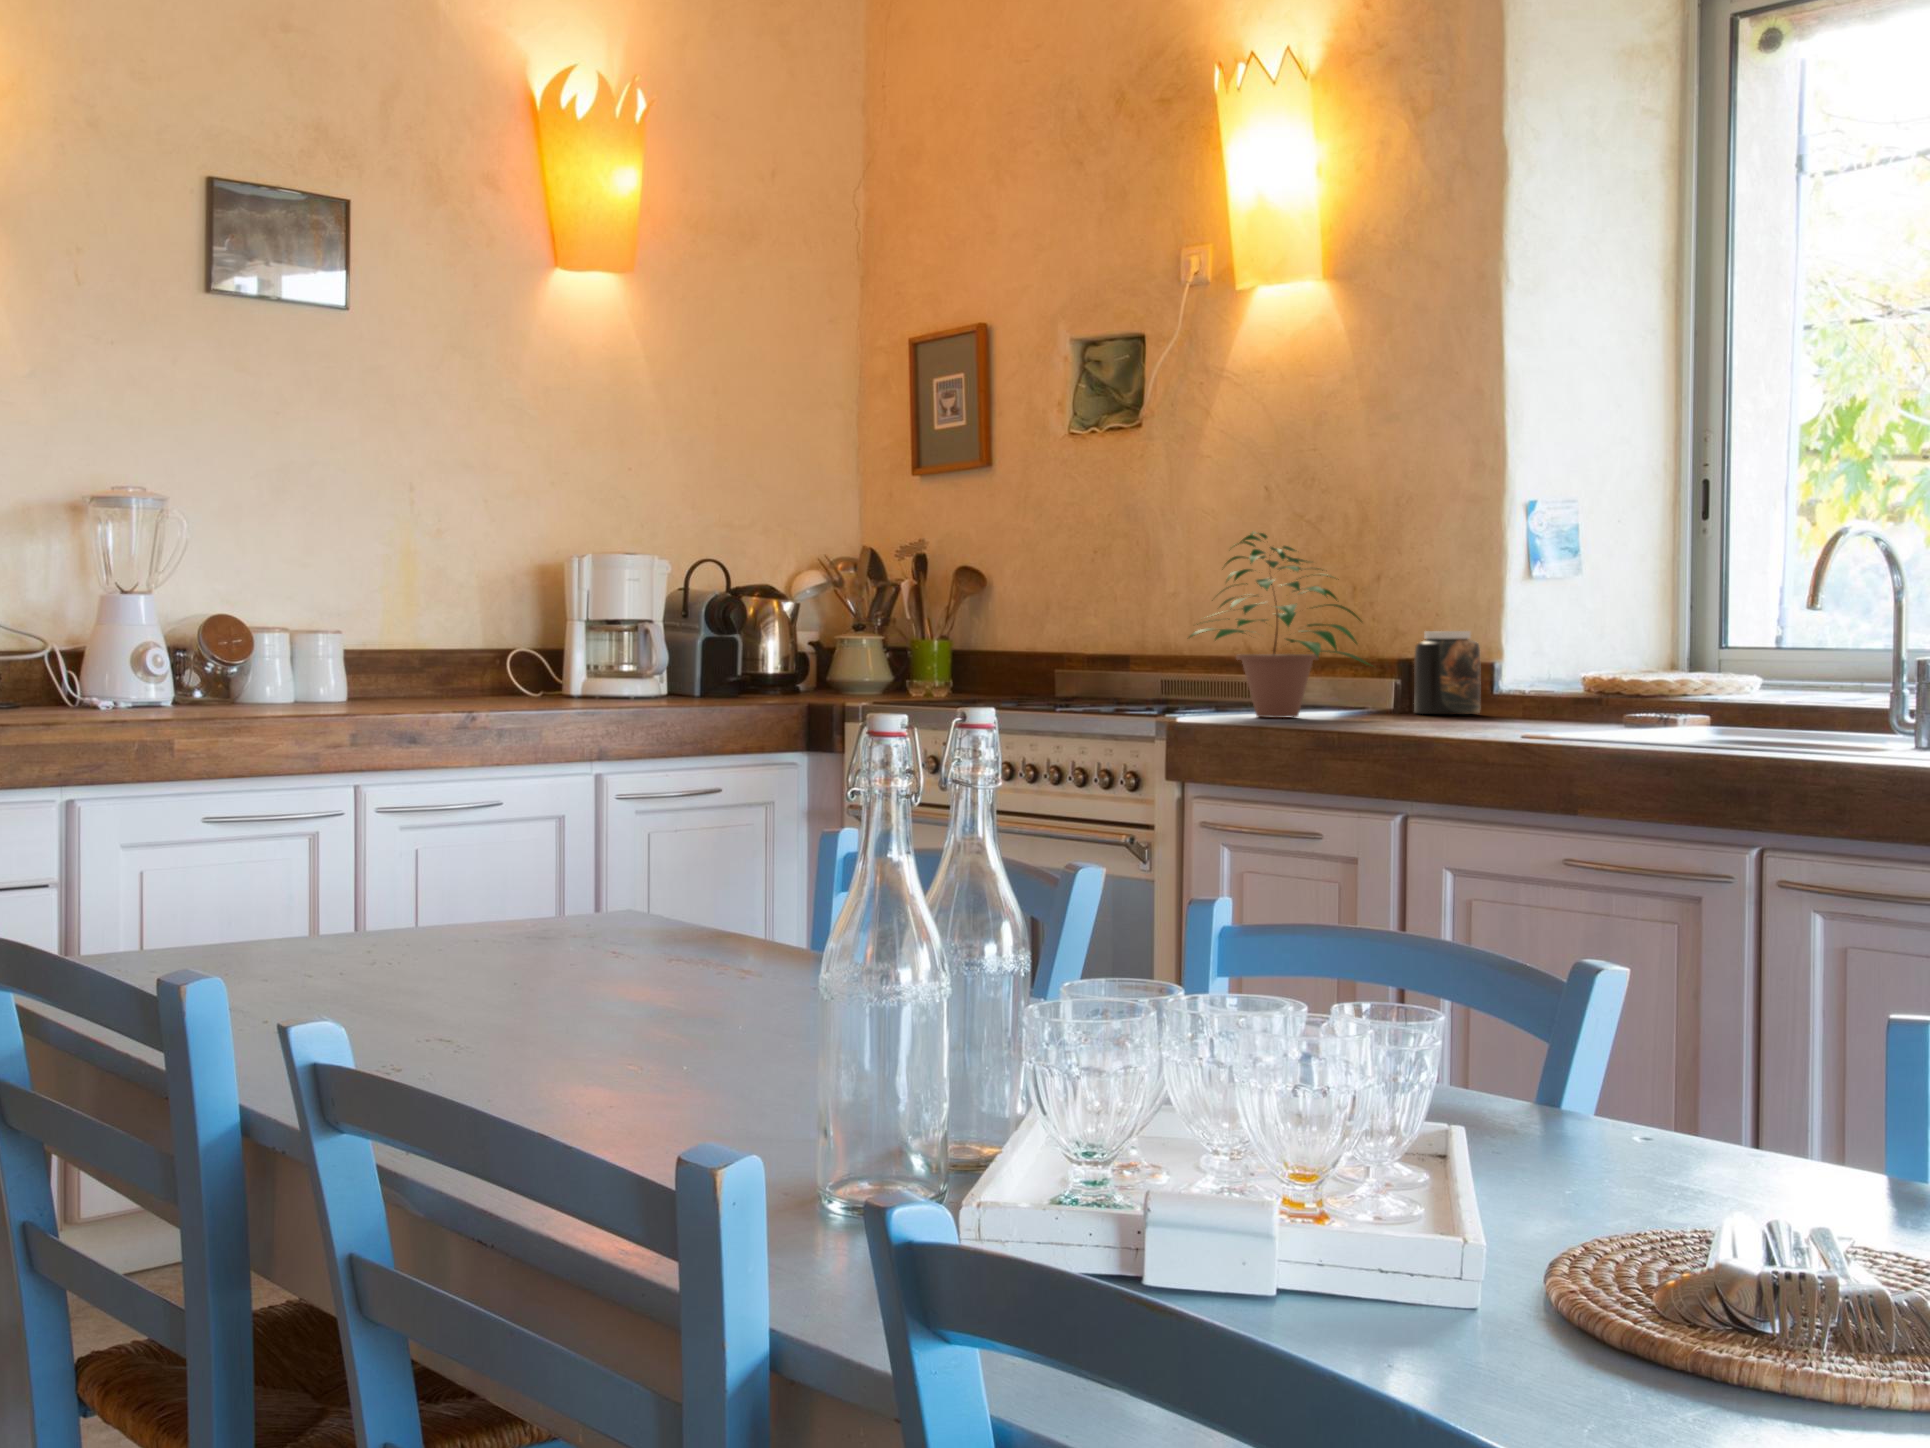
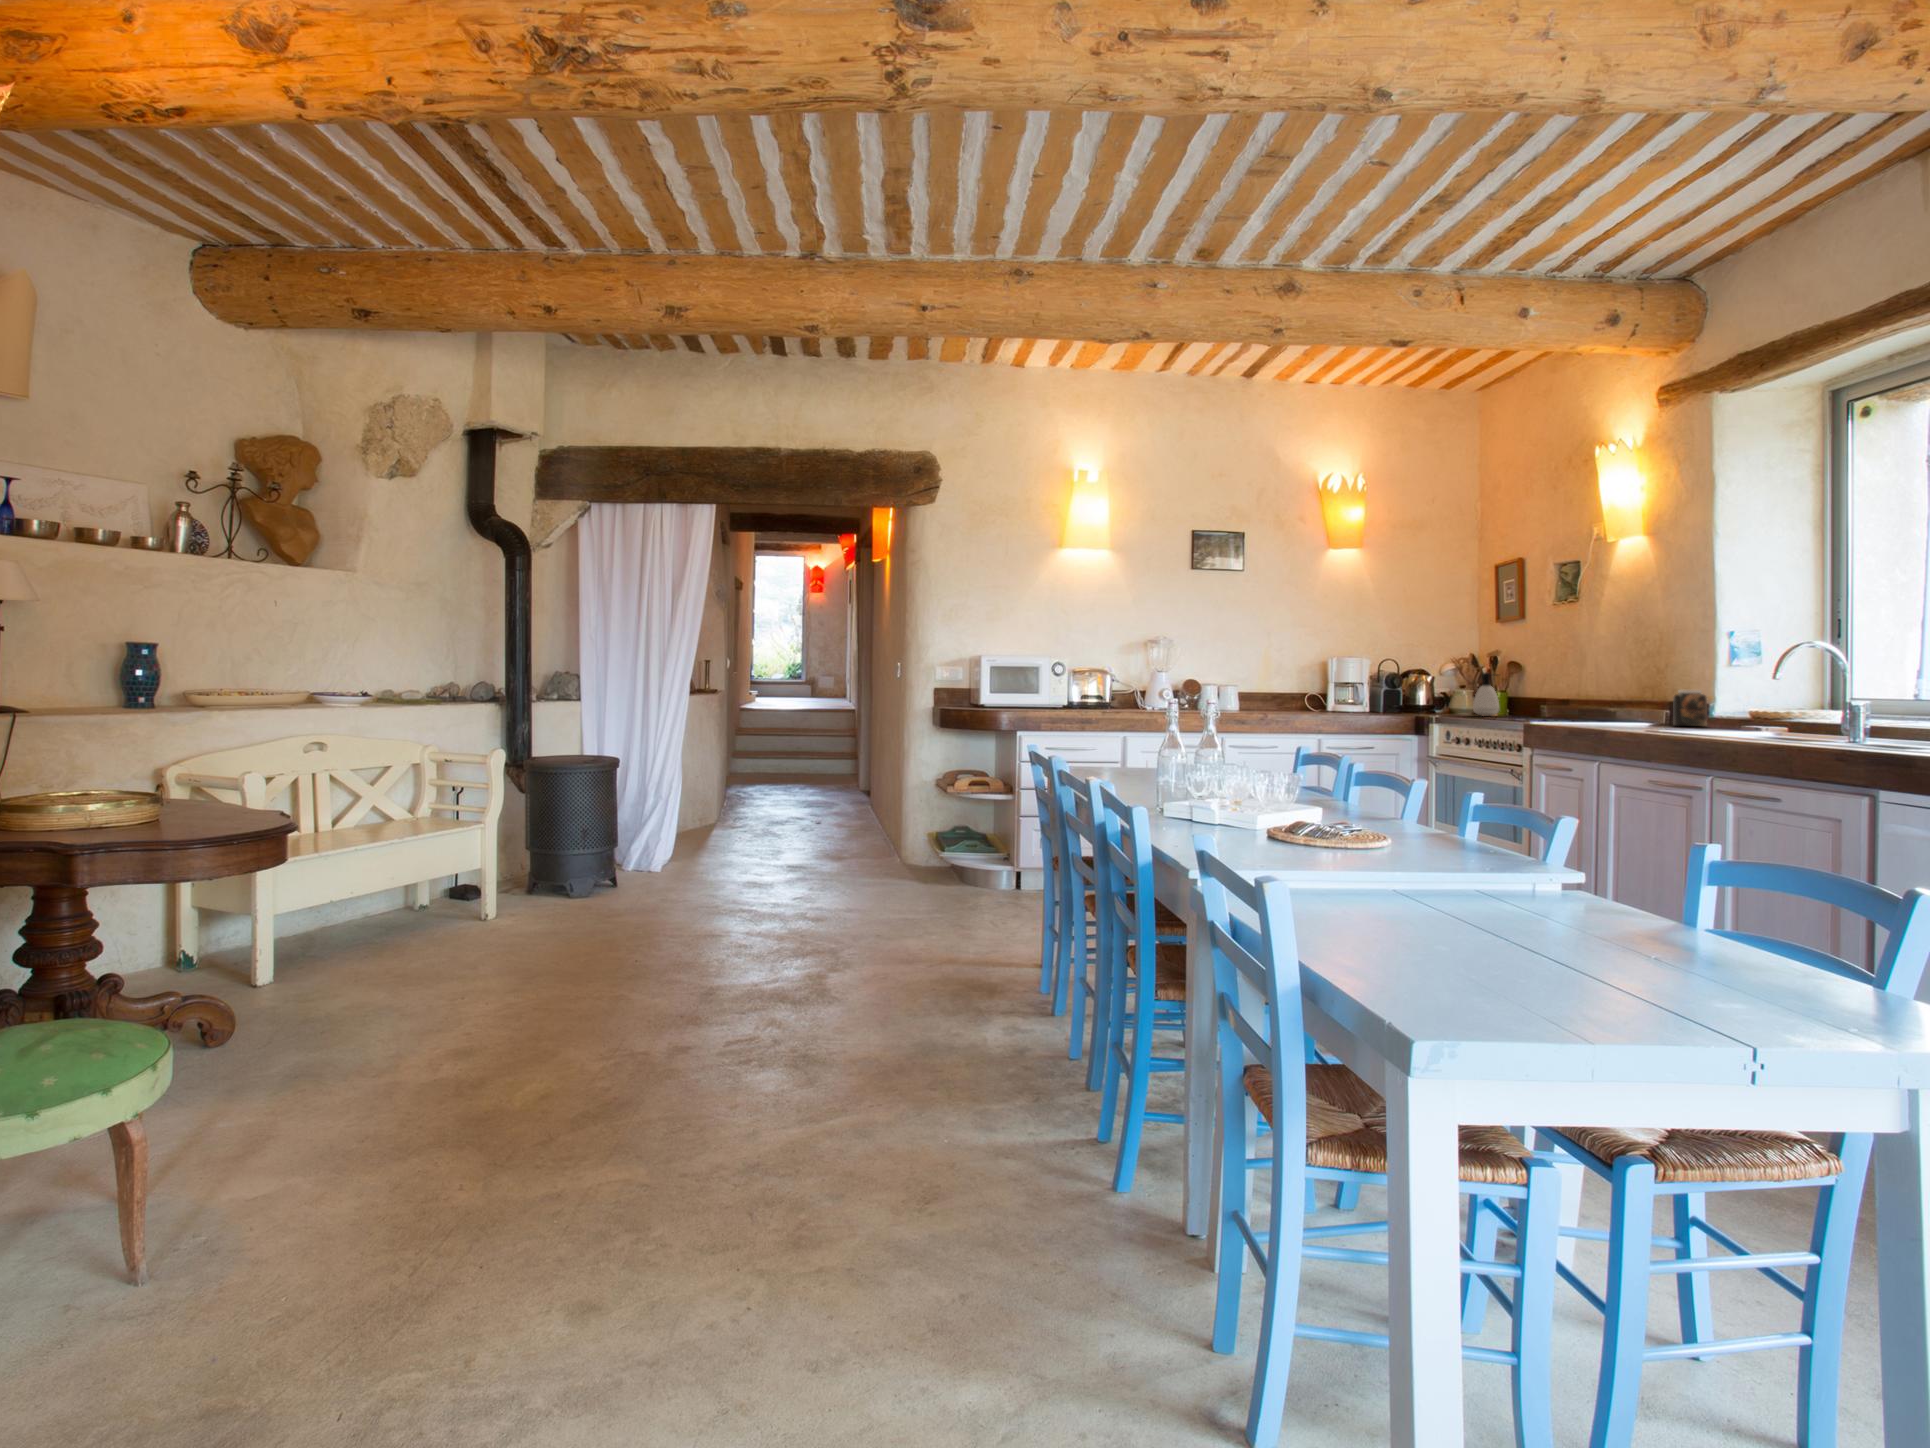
potted plant: present [1189,532,1373,718] -> none [1542,649,1640,724]
soap dispenser: none [930,593,987,697] -> present [1473,673,1499,716]

